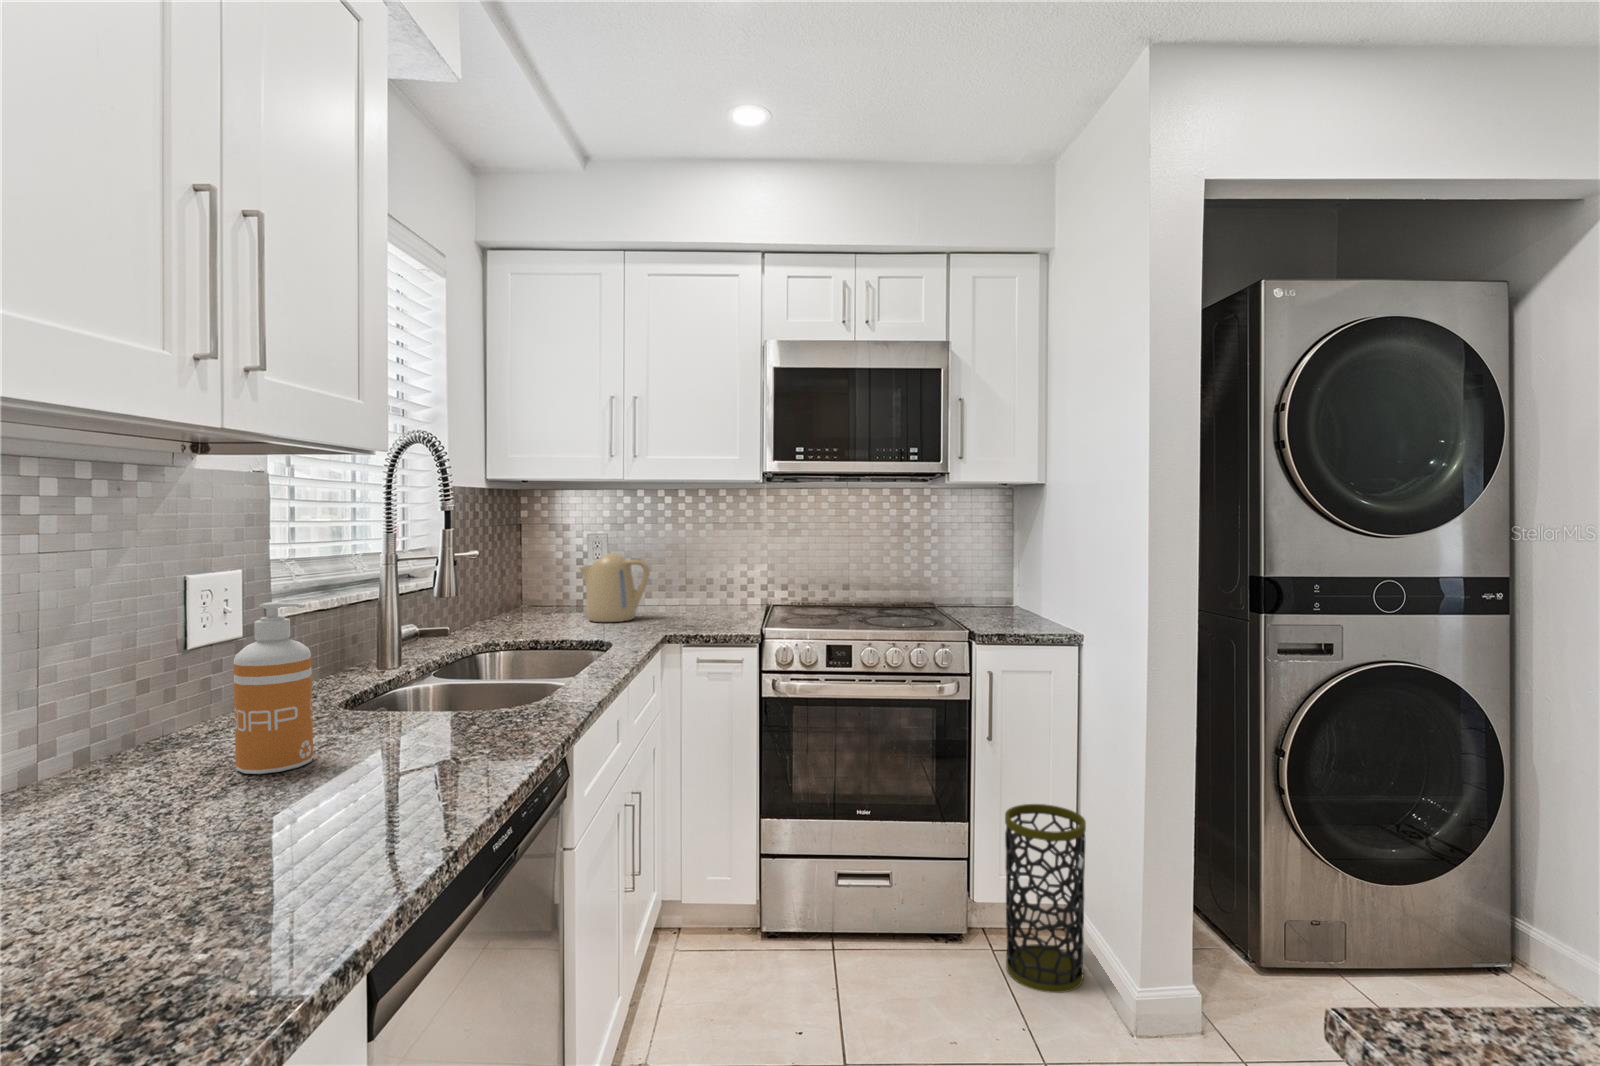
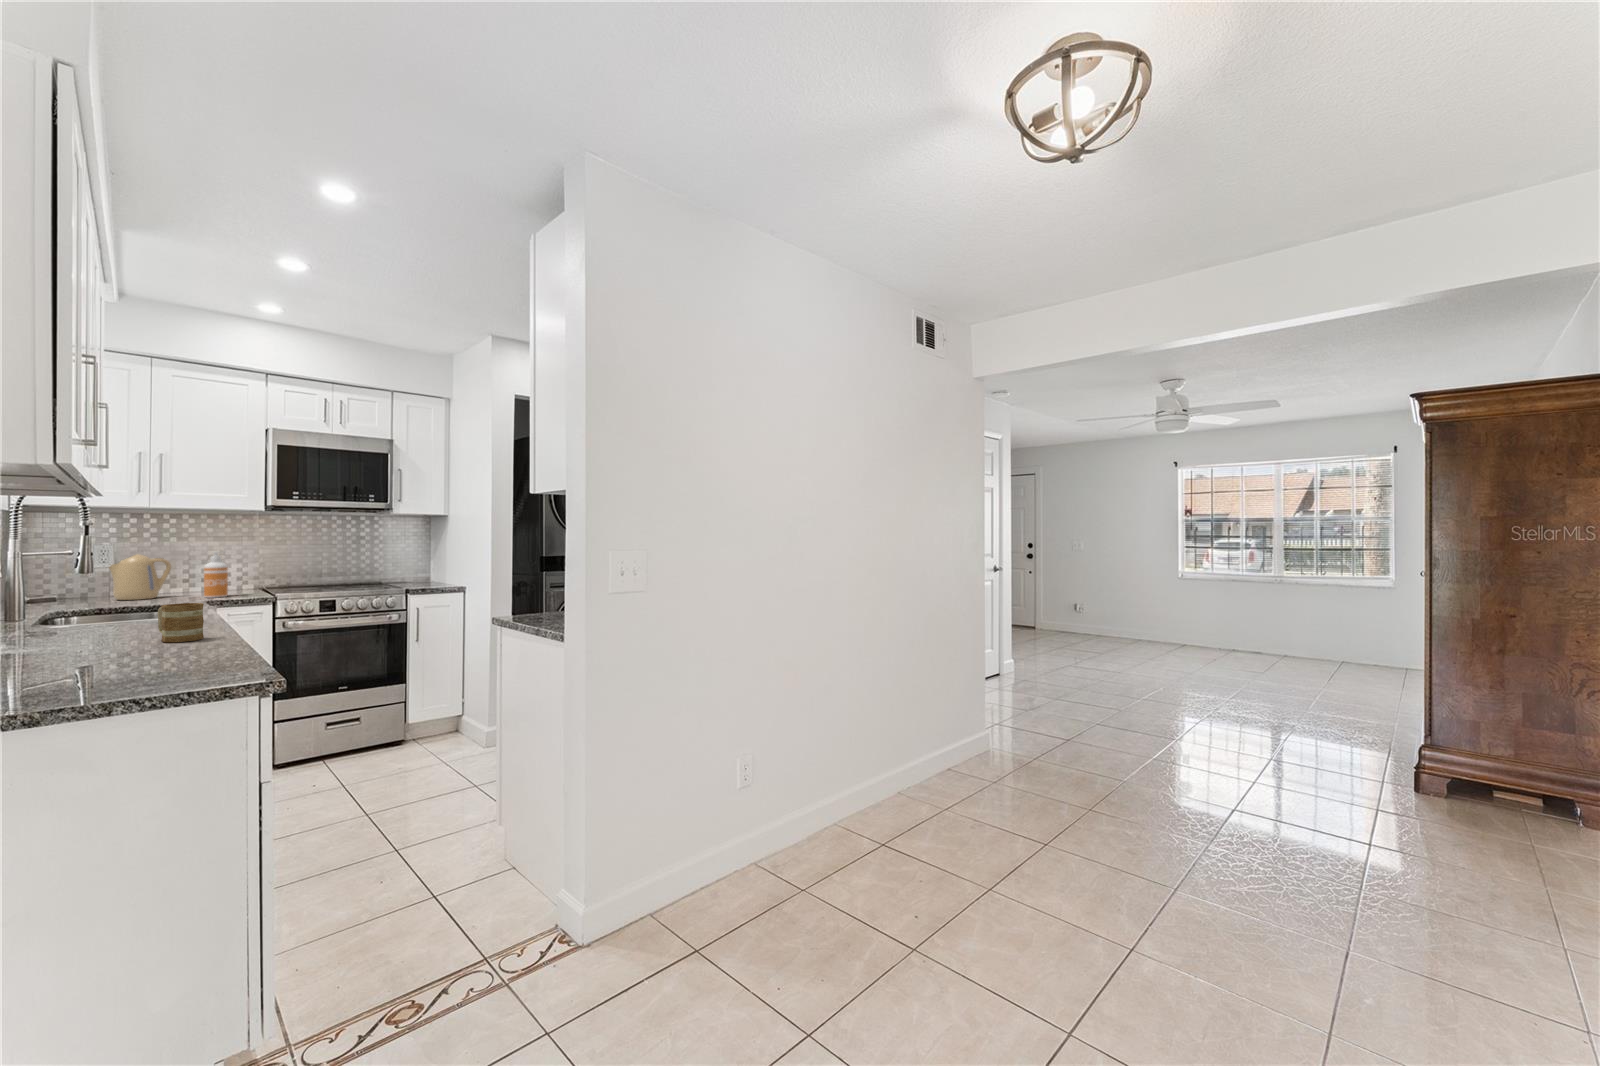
soap dispenser: present [233,602,313,774] -> present [204,552,228,598]
mug: none [266,736,379,874] -> present [158,603,204,642]
trash can: present [1005,804,1086,993] -> none [427,667,467,748]

